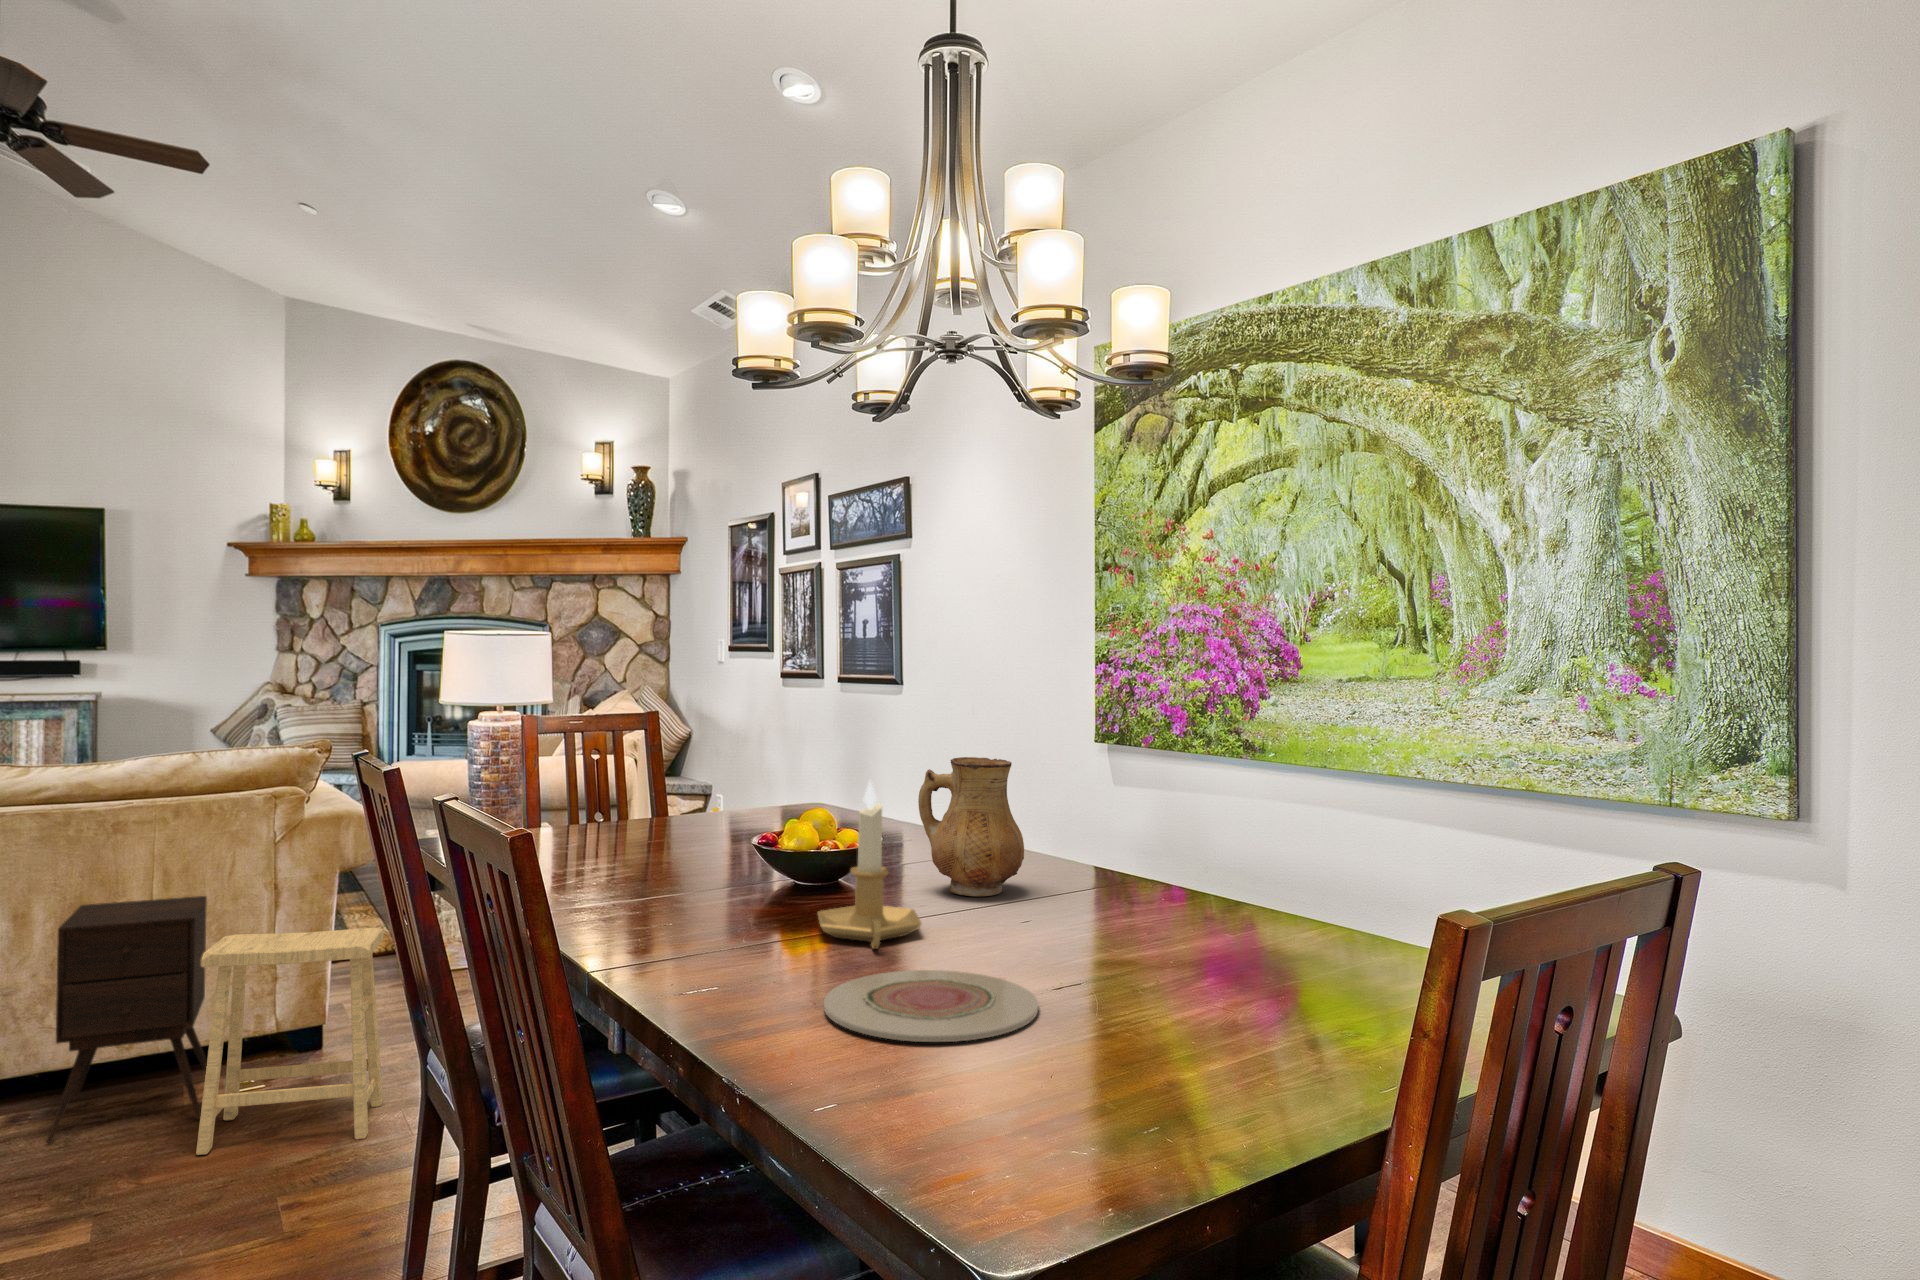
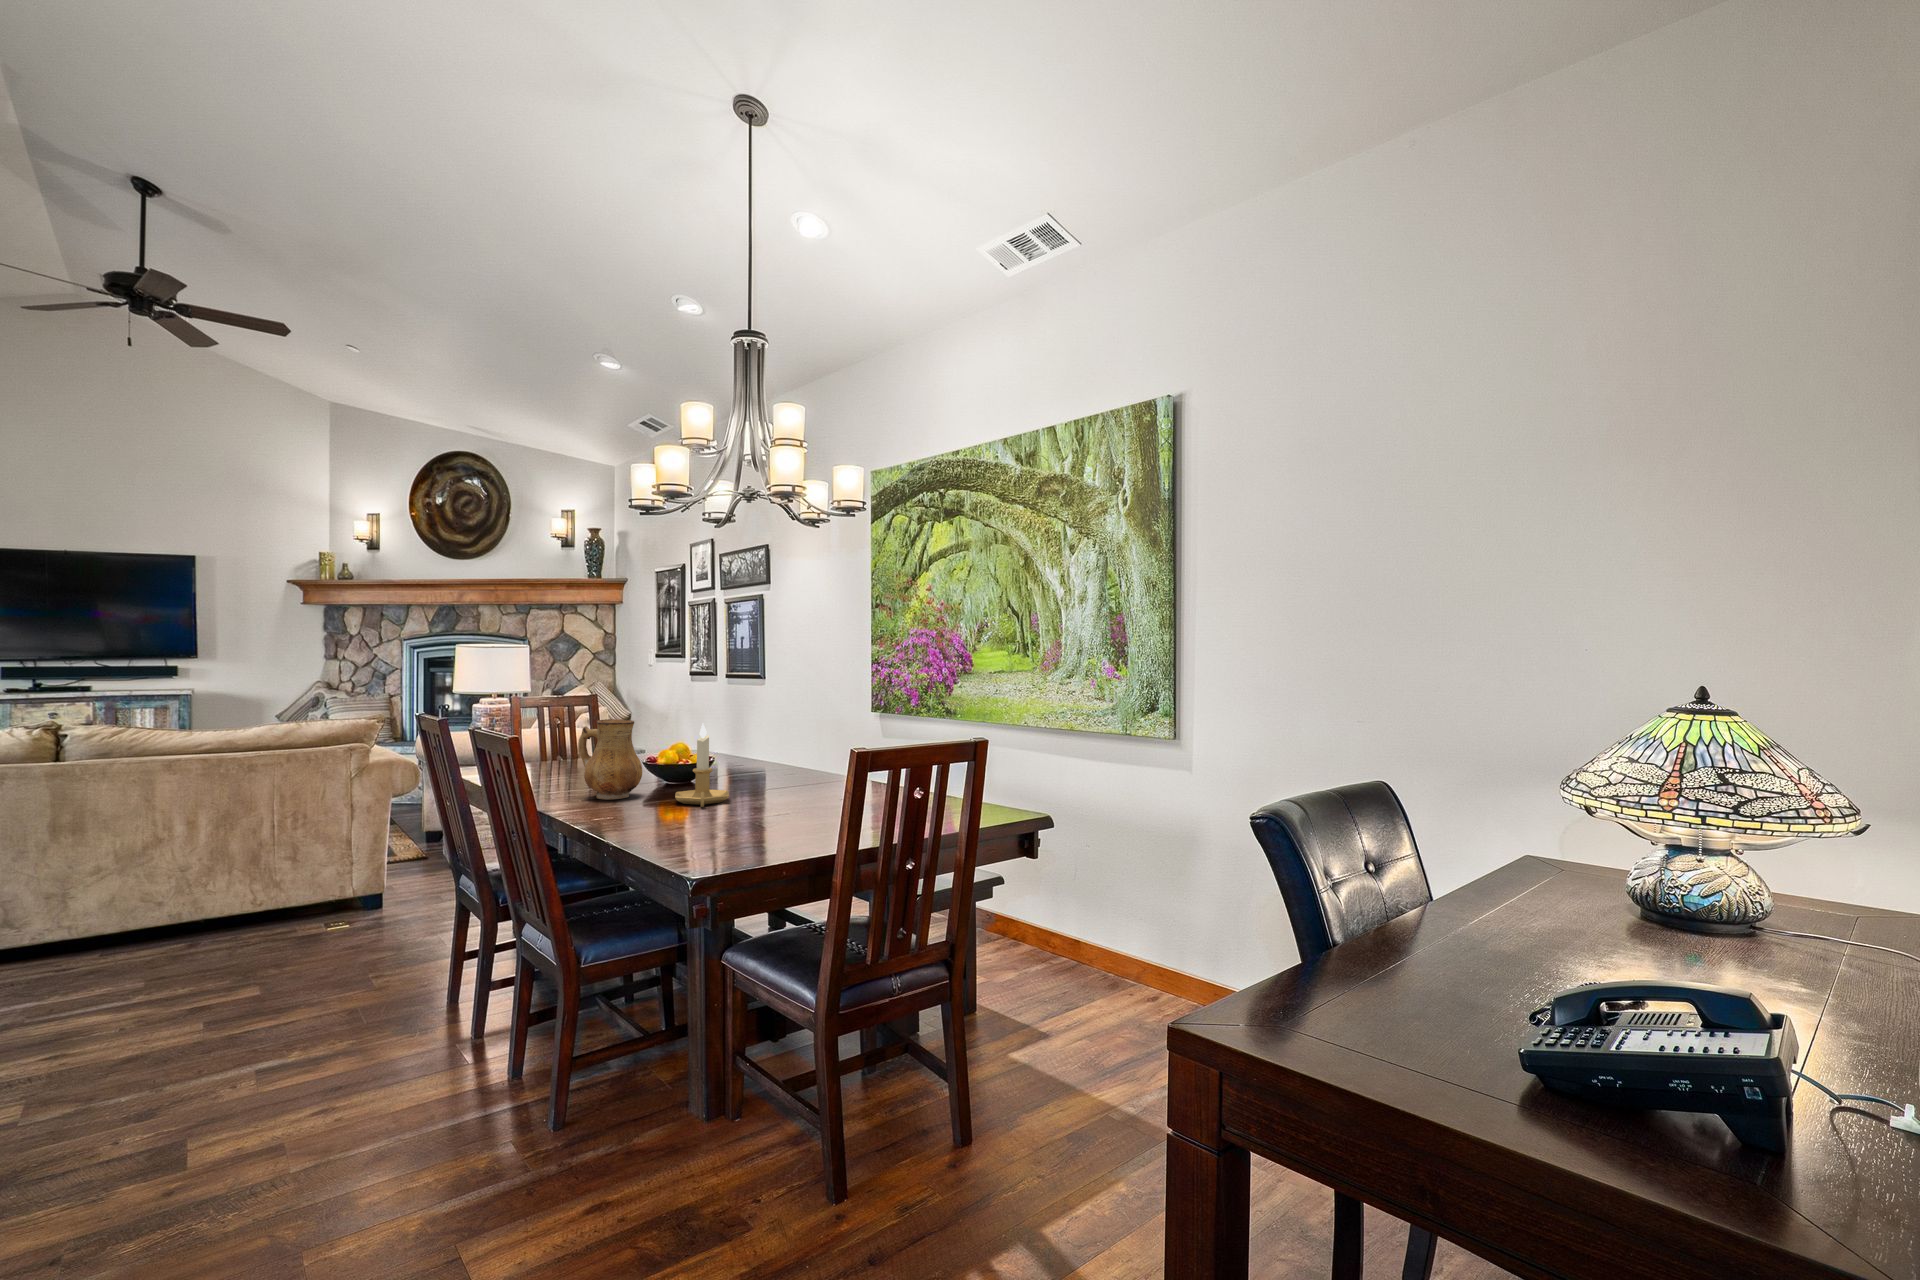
ceramic pitcher: present [918,757,1024,896] -> present [578,719,642,799]
side table: present [47,896,207,1143] -> none [209,811,310,959]
footstool: present [196,928,384,1155] -> none [308,826,424,961]
plate: present [824,970,1038,1042] -> none [666,813,771,835]

